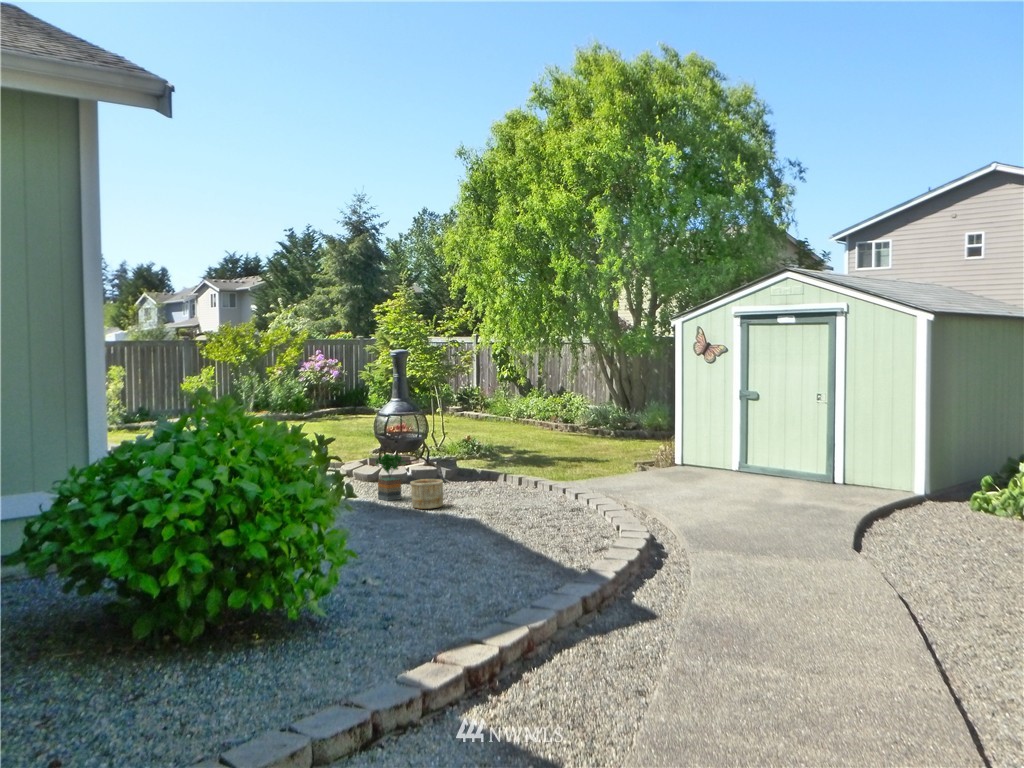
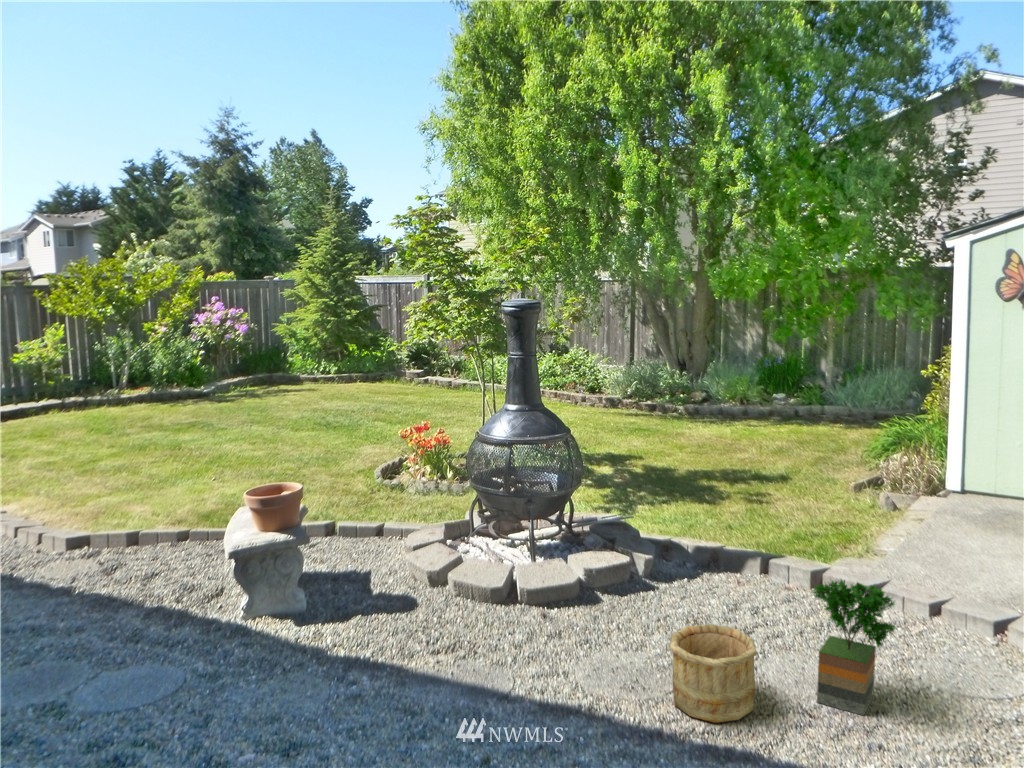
potted tree: present [376,454,406,501] -> present [812,579,895,715]

